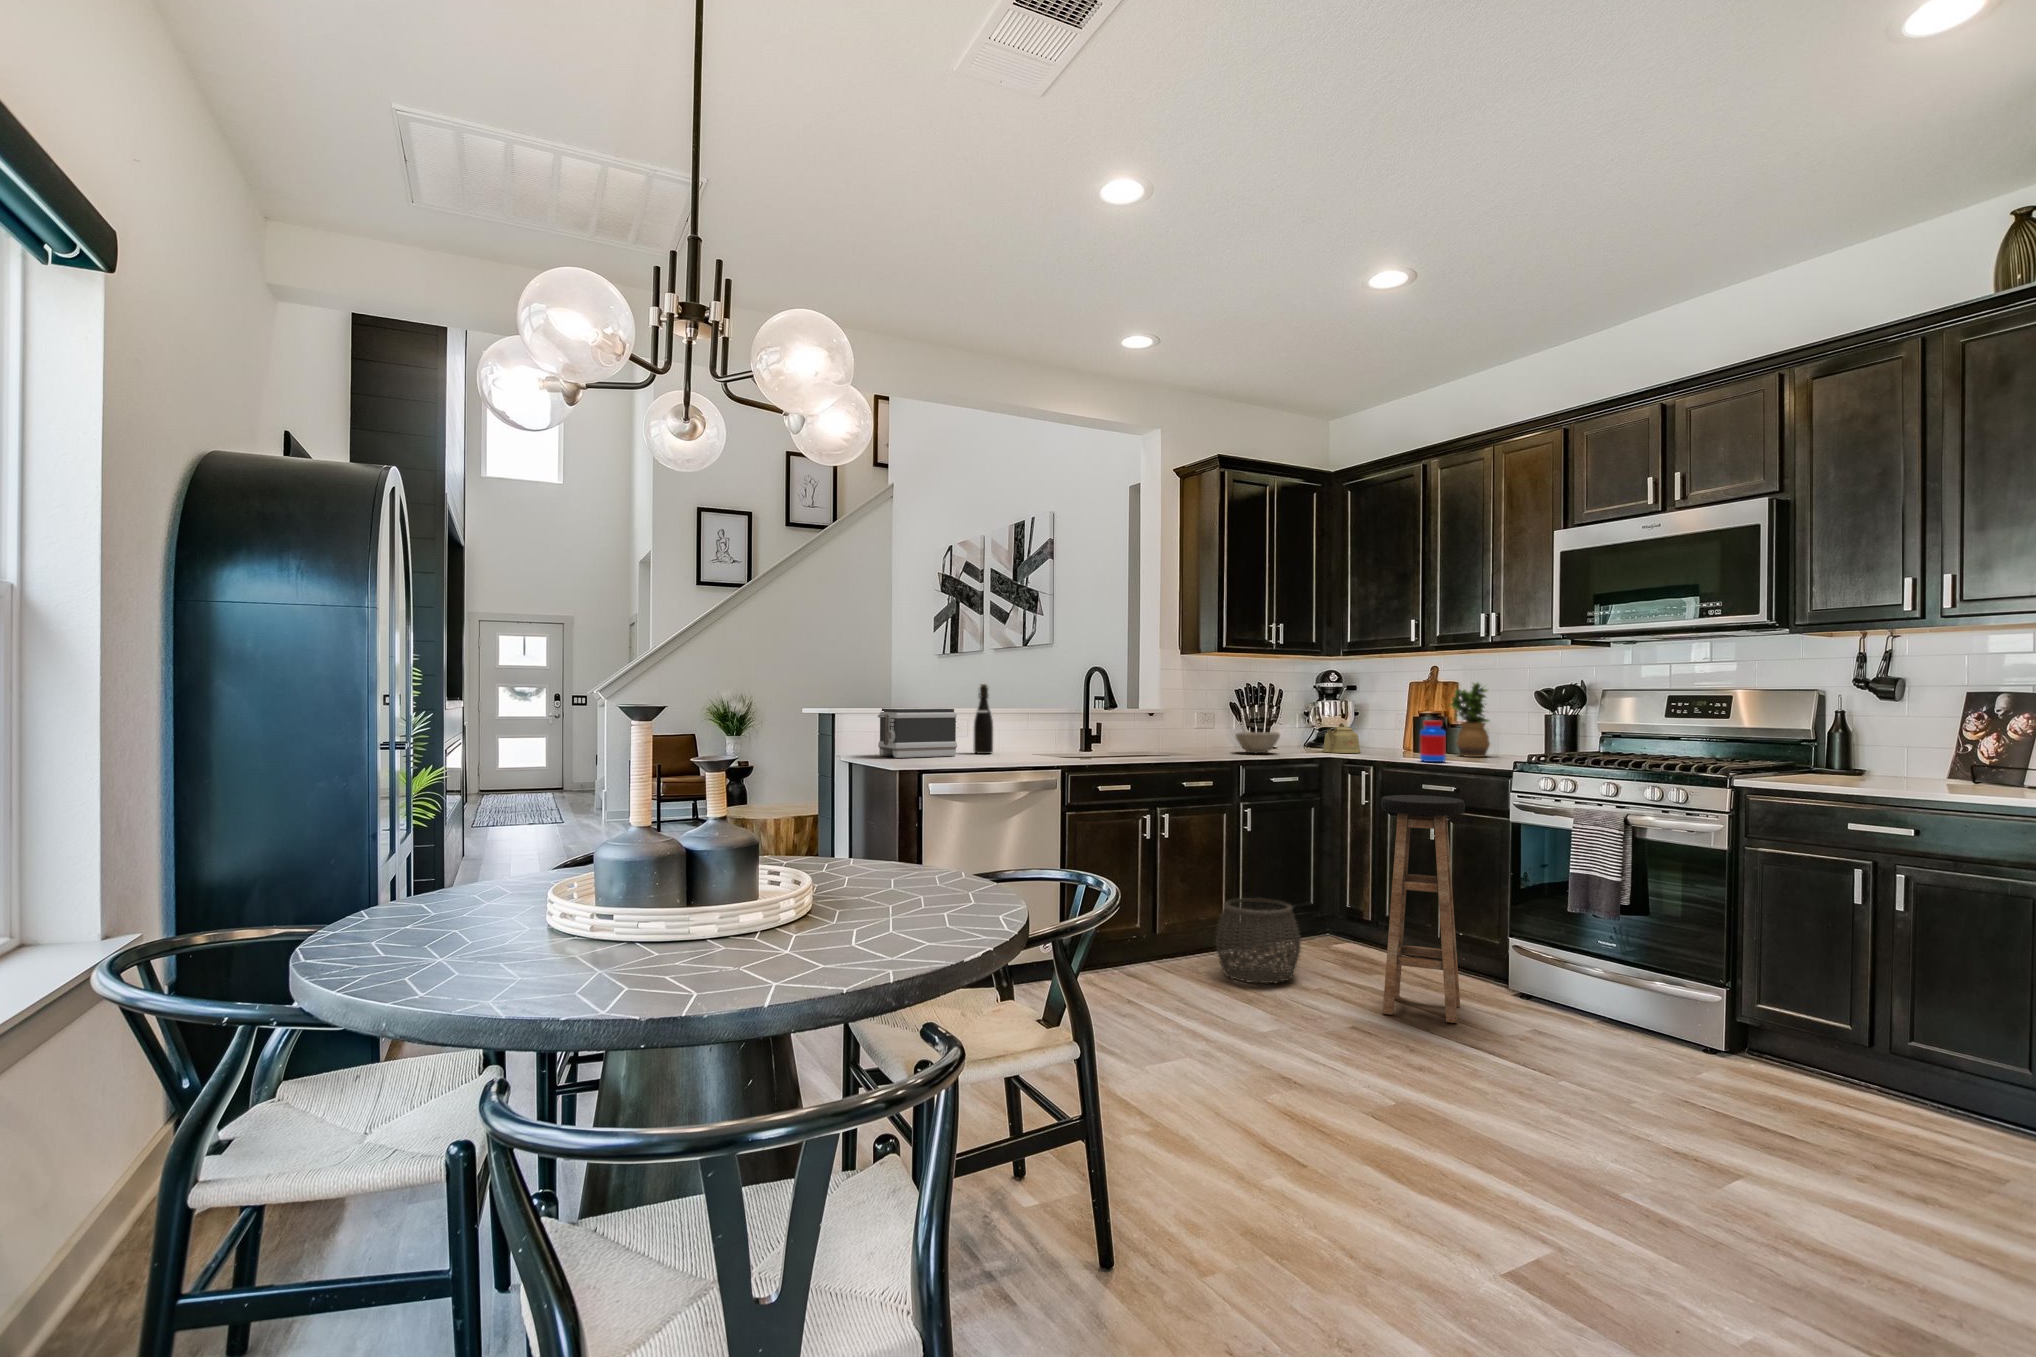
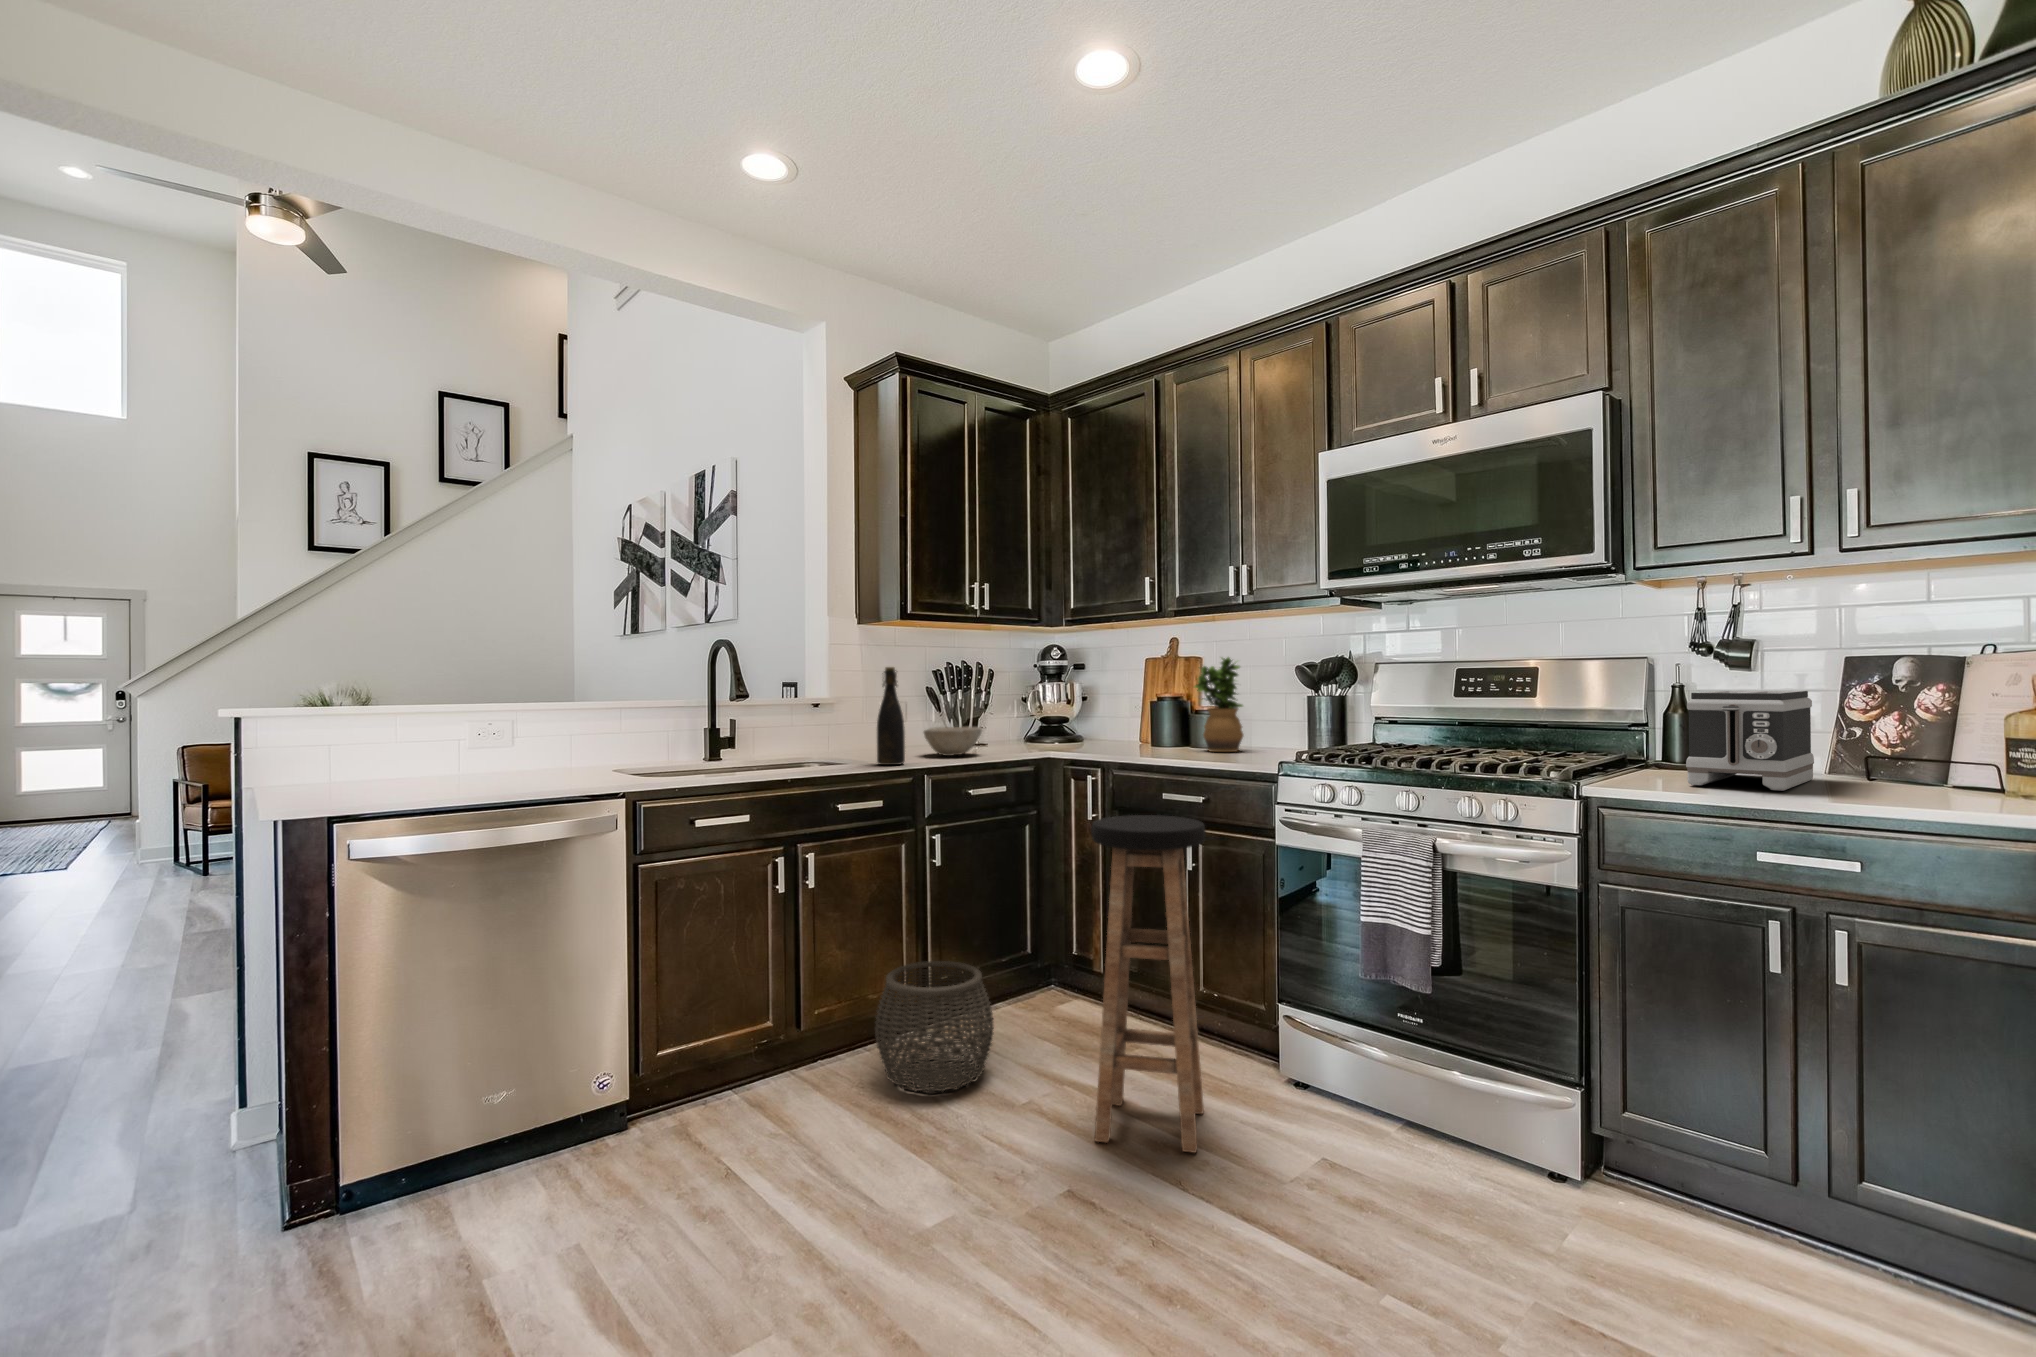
bottle: present [974,684,993,754] -> present [877,667,905,765]
toaster: present [878,708,957,758] -> present [1686,690,1814,791]
jar: present [1420,720,1446,762] -> none [1154,707,1187,763]
kettle: present [1317,723,1361,753] -> none [1033,712,1088,751]

